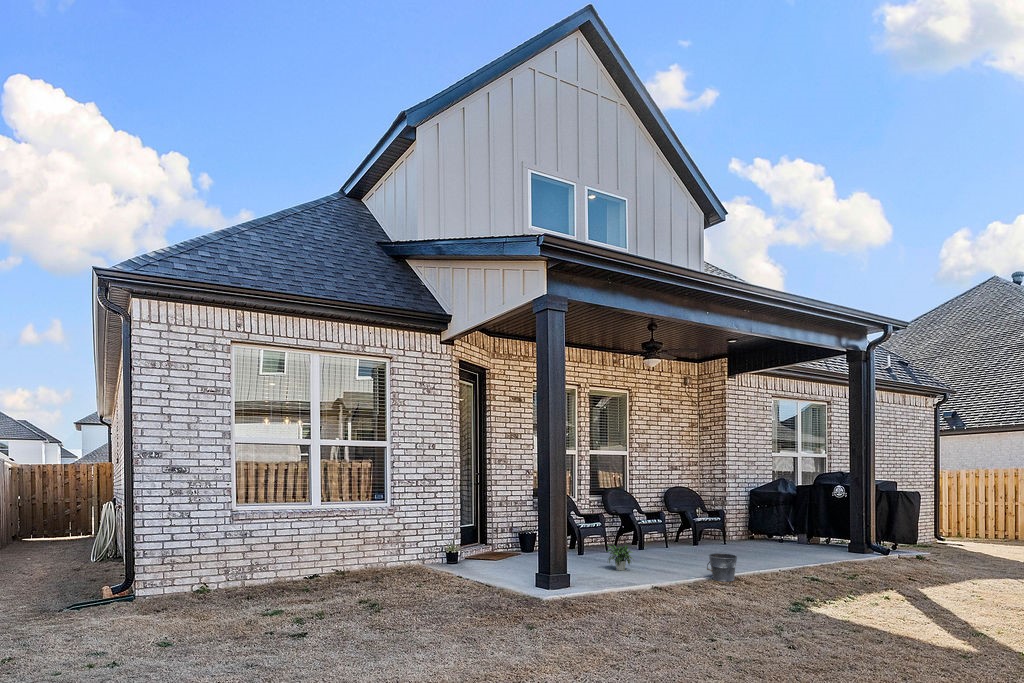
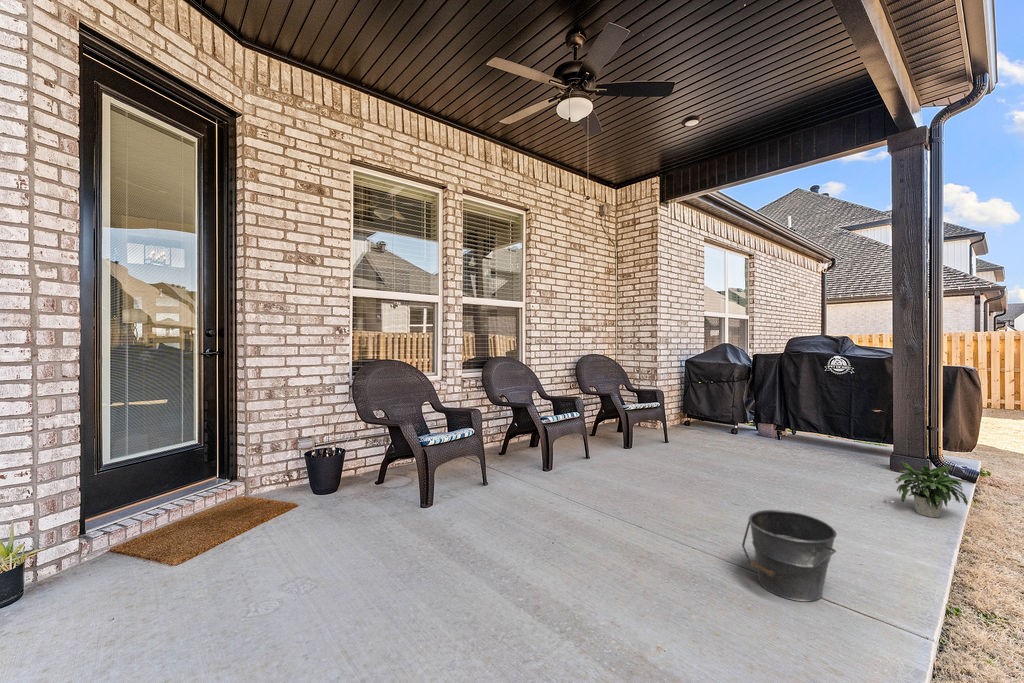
potted plant: present [606,545,634,570] -> present [871,461,968,517]

